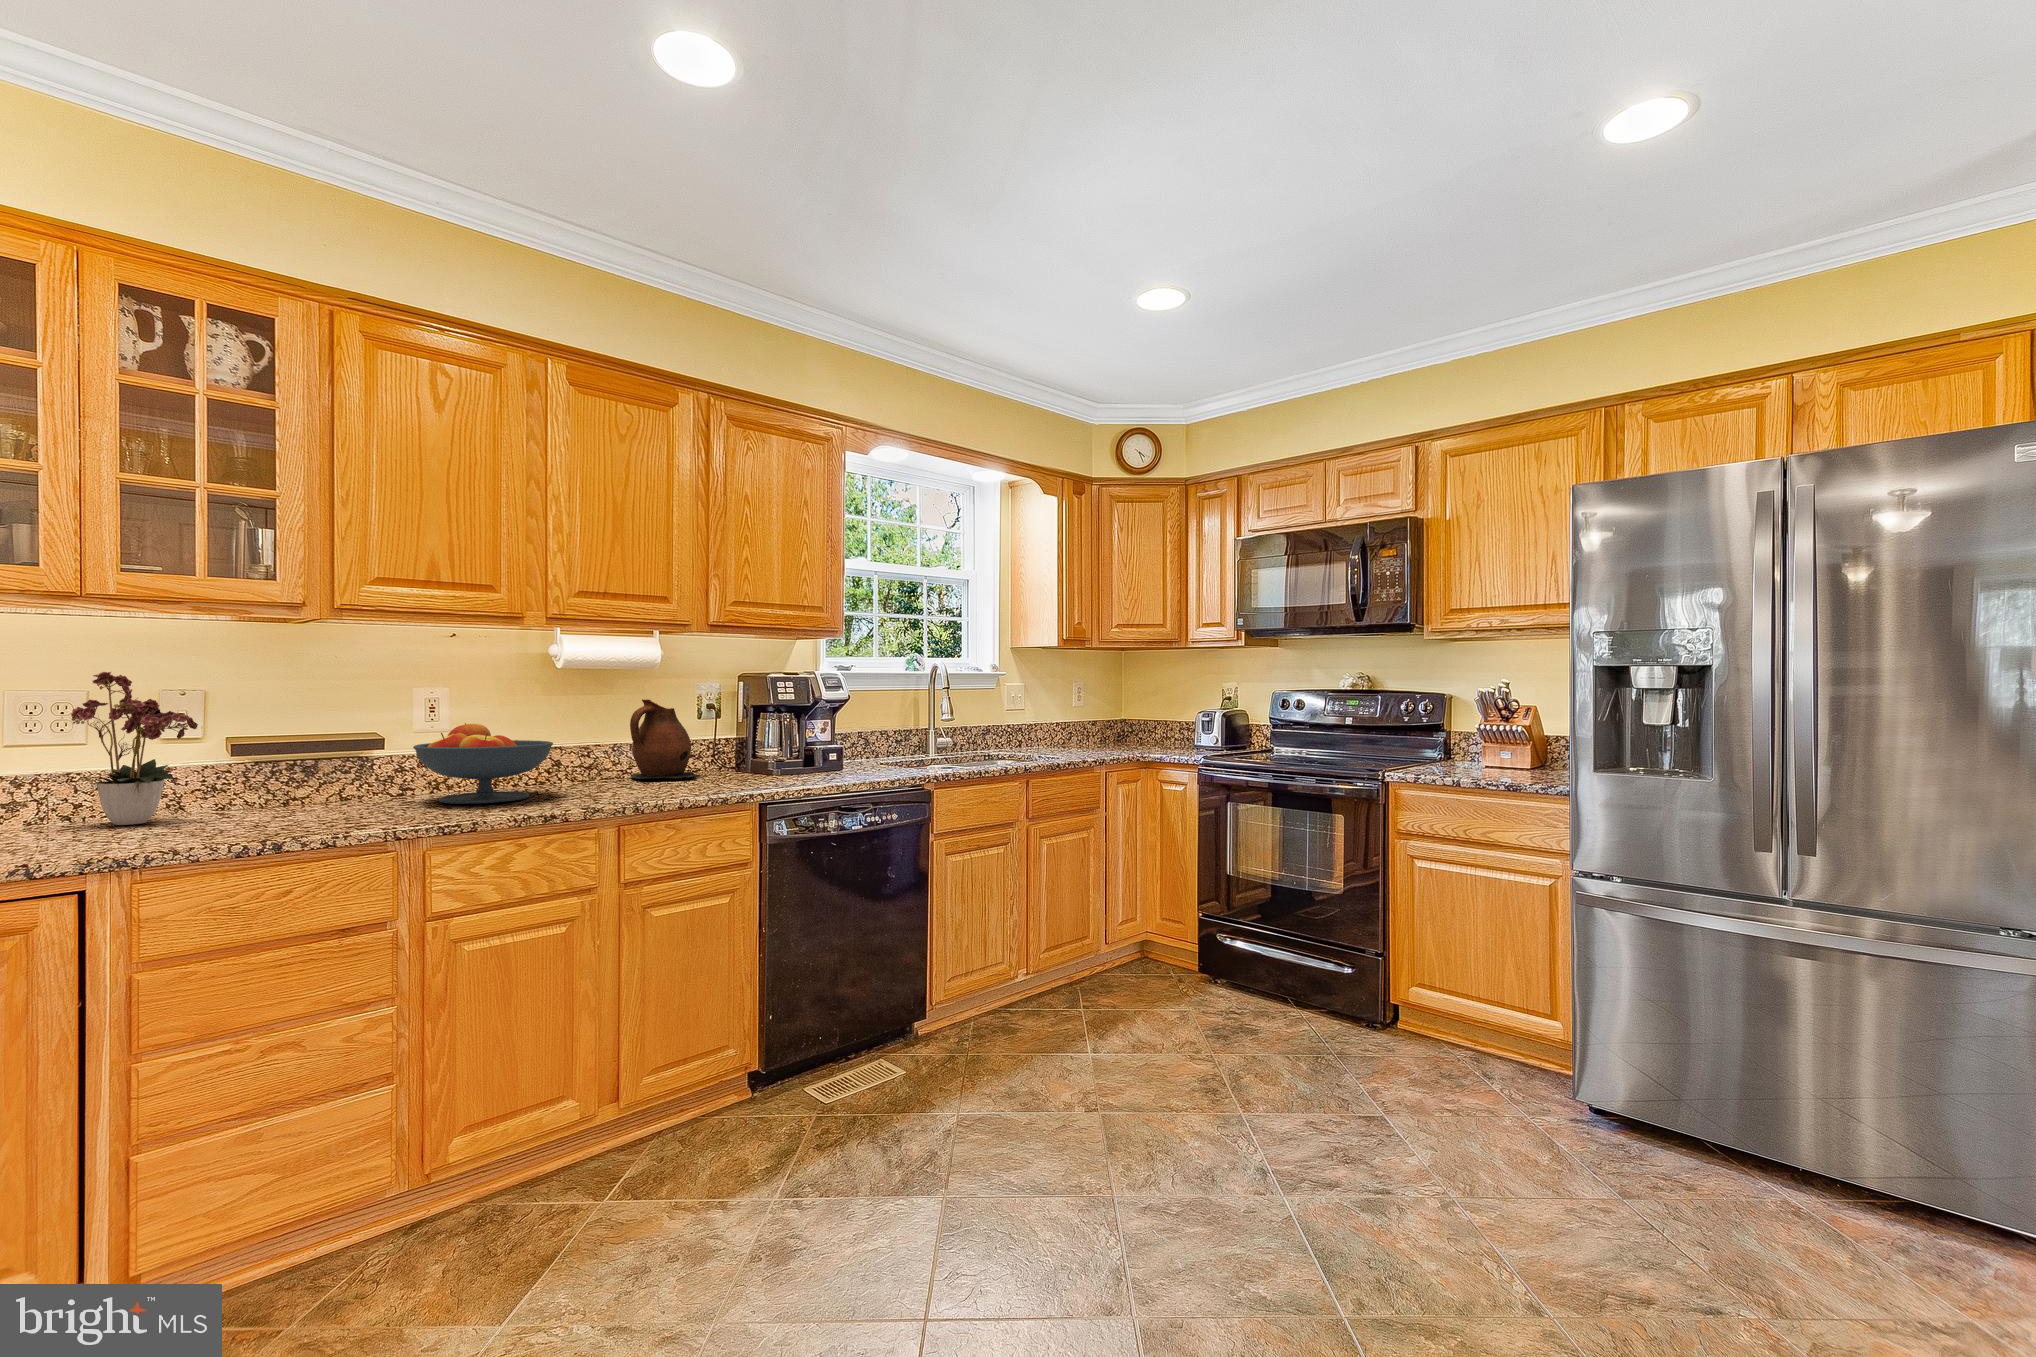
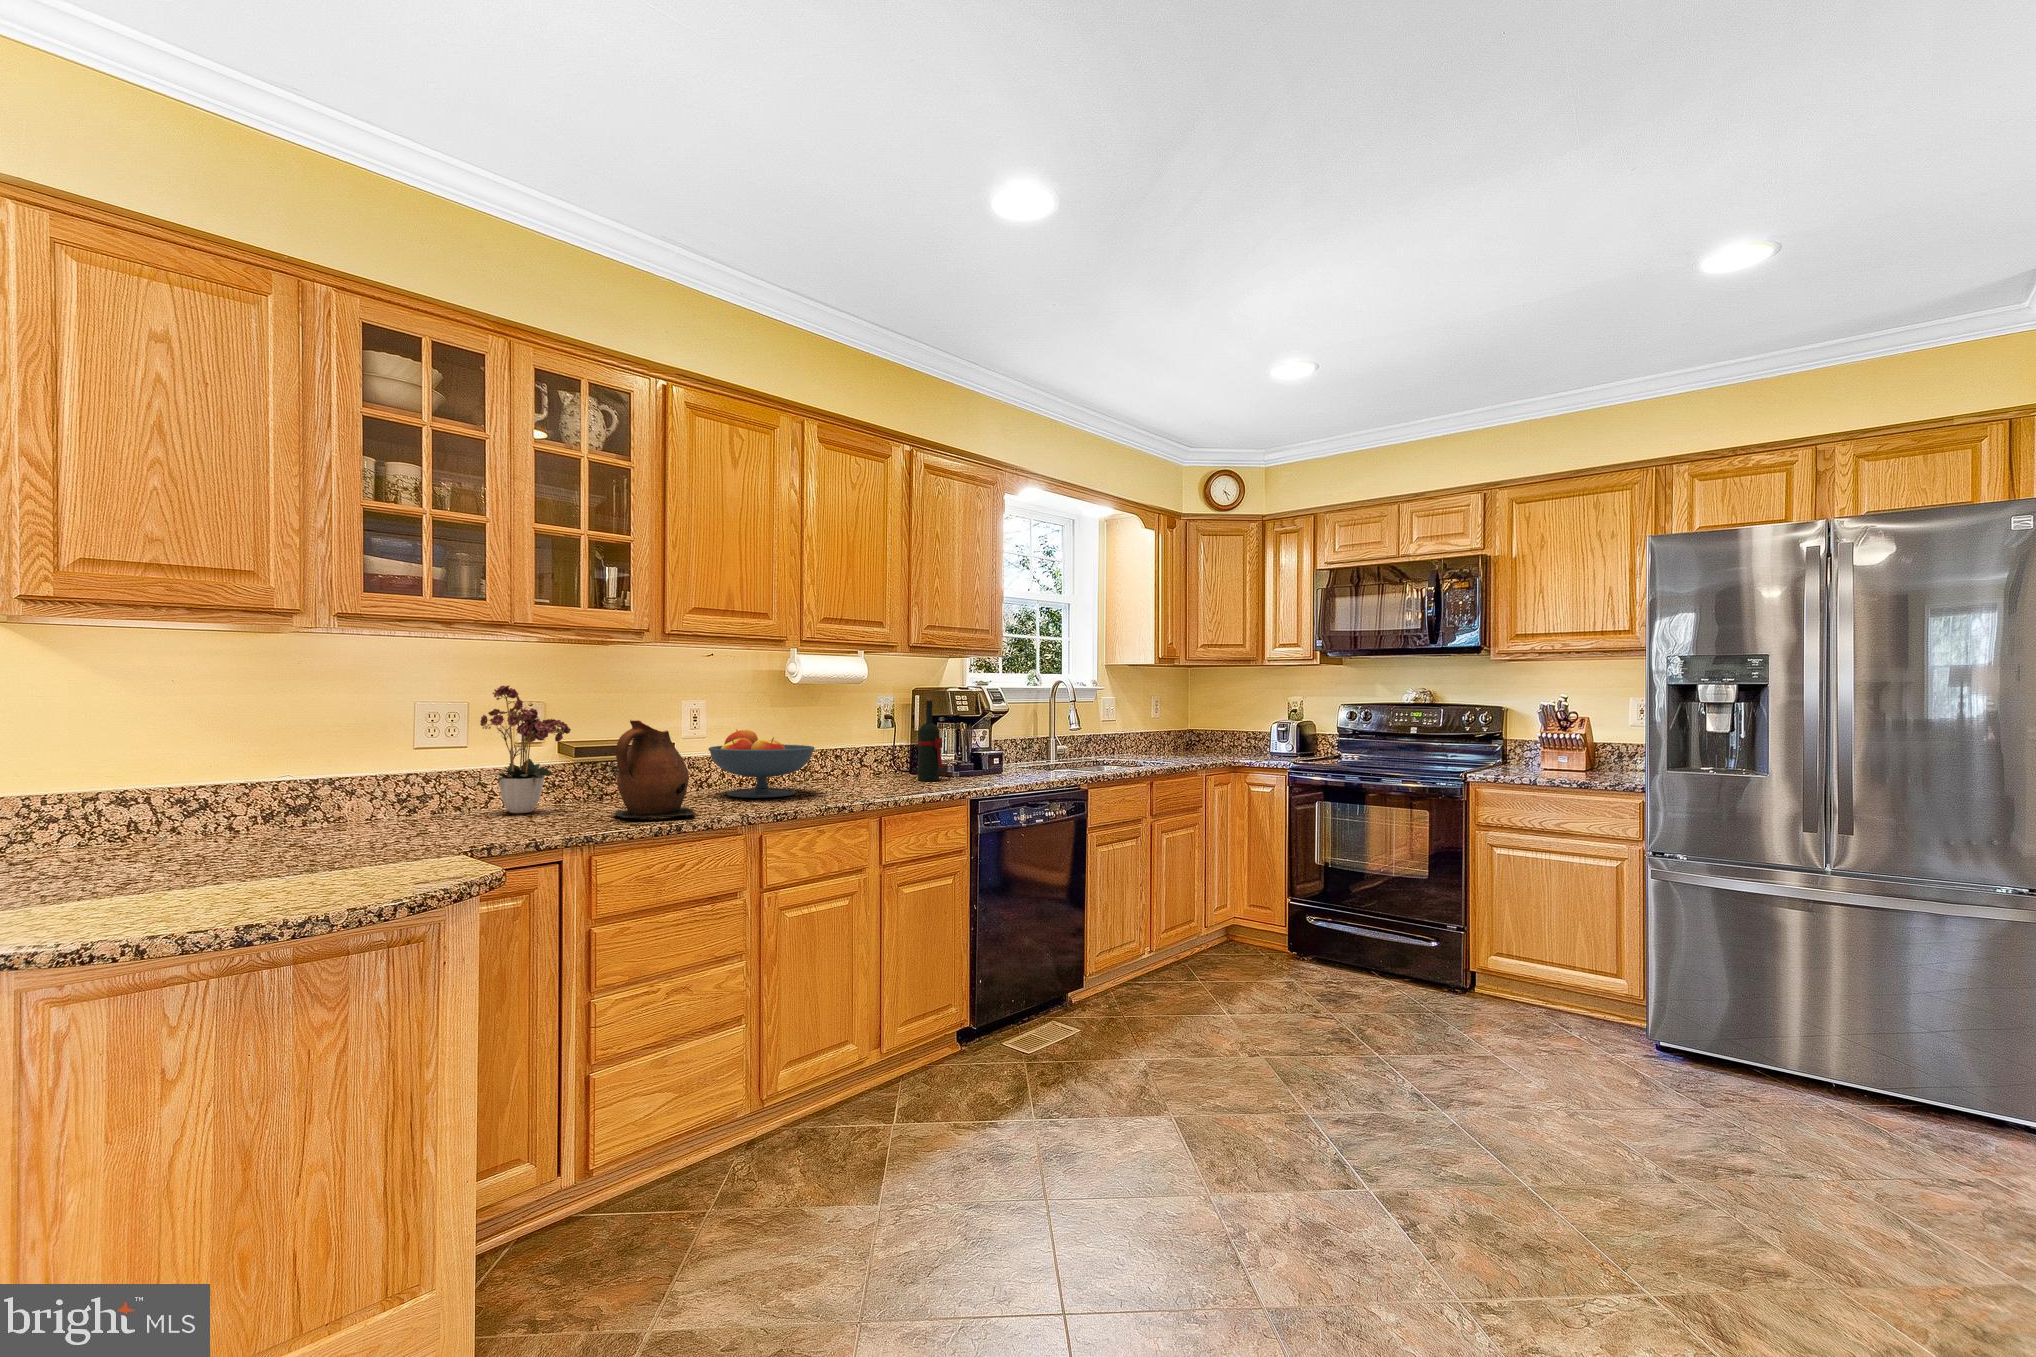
wine bottle: none [716,685,744,782] -> present [918,697,943,781]
ceramic pitcher: present [630,699,696,779] -> present [613,720,696,818]

